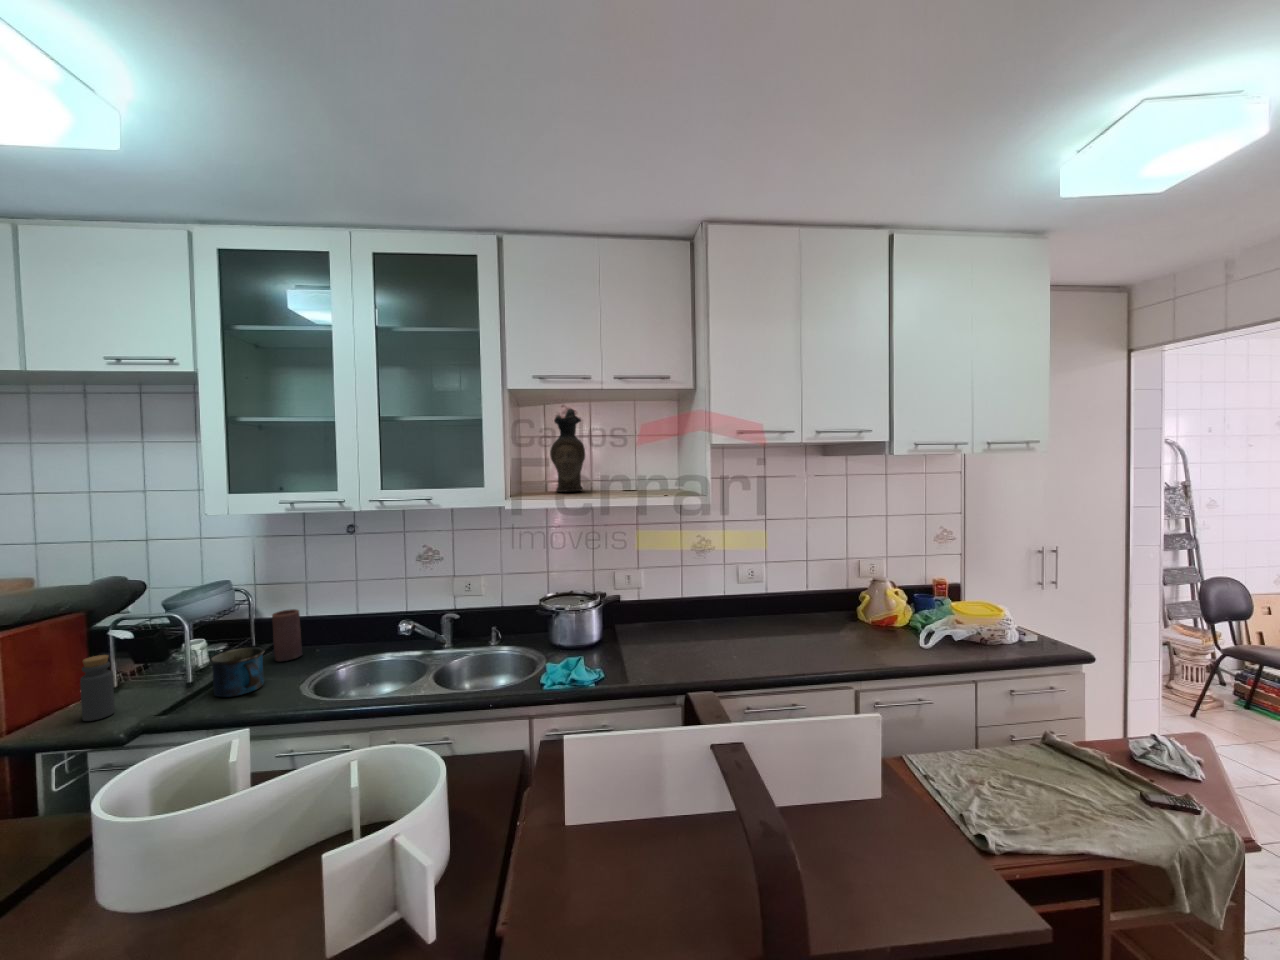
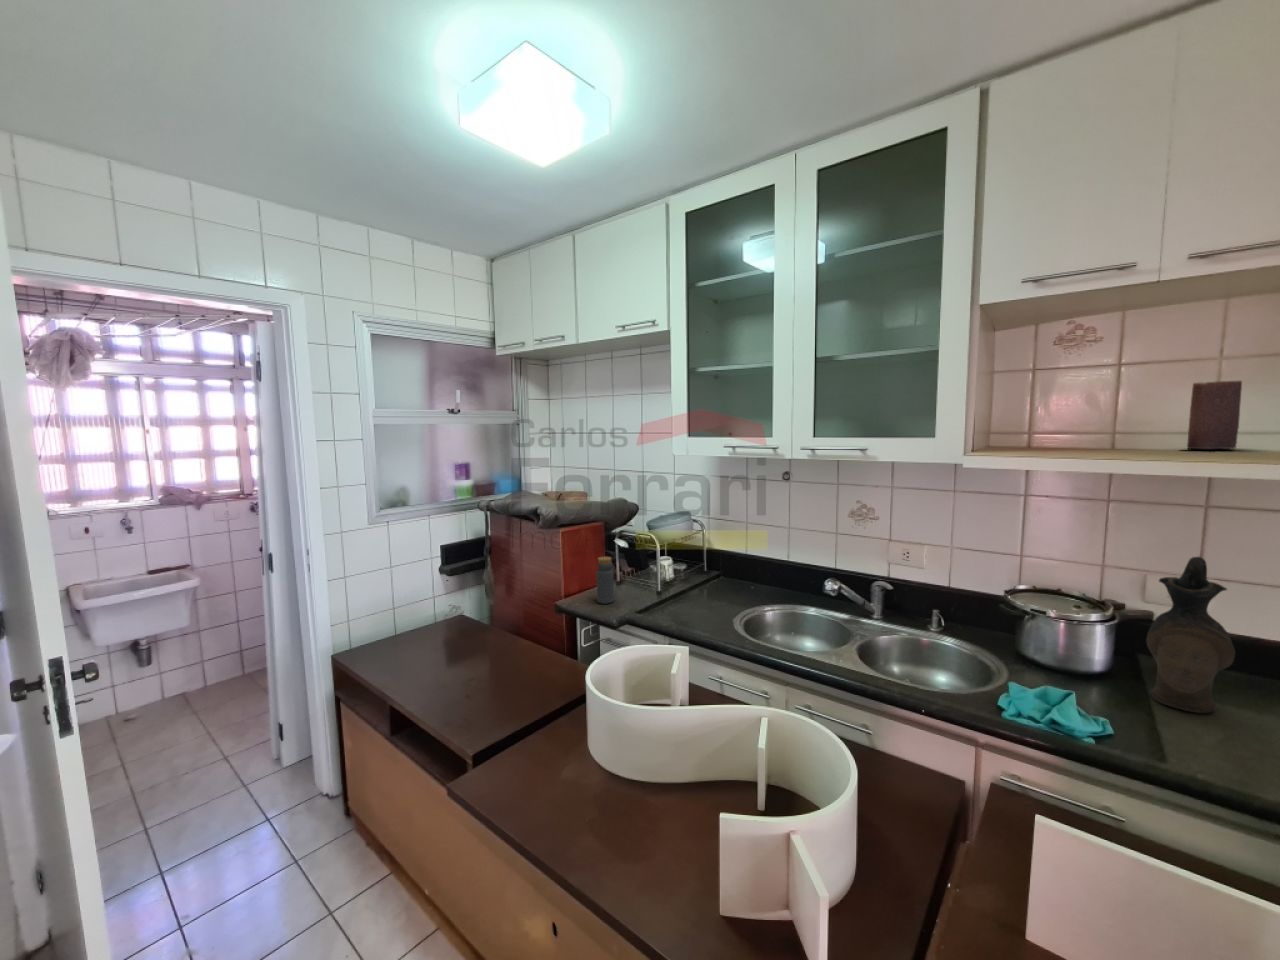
ceramic pitcher: present [550,409,585,492] -> present [1146,557,1235,713]
candle: present [272,609,302,661] -> present [1187,380,1242,449]
mug: present [210,647,264,697] -> none [670,572,708,613]

